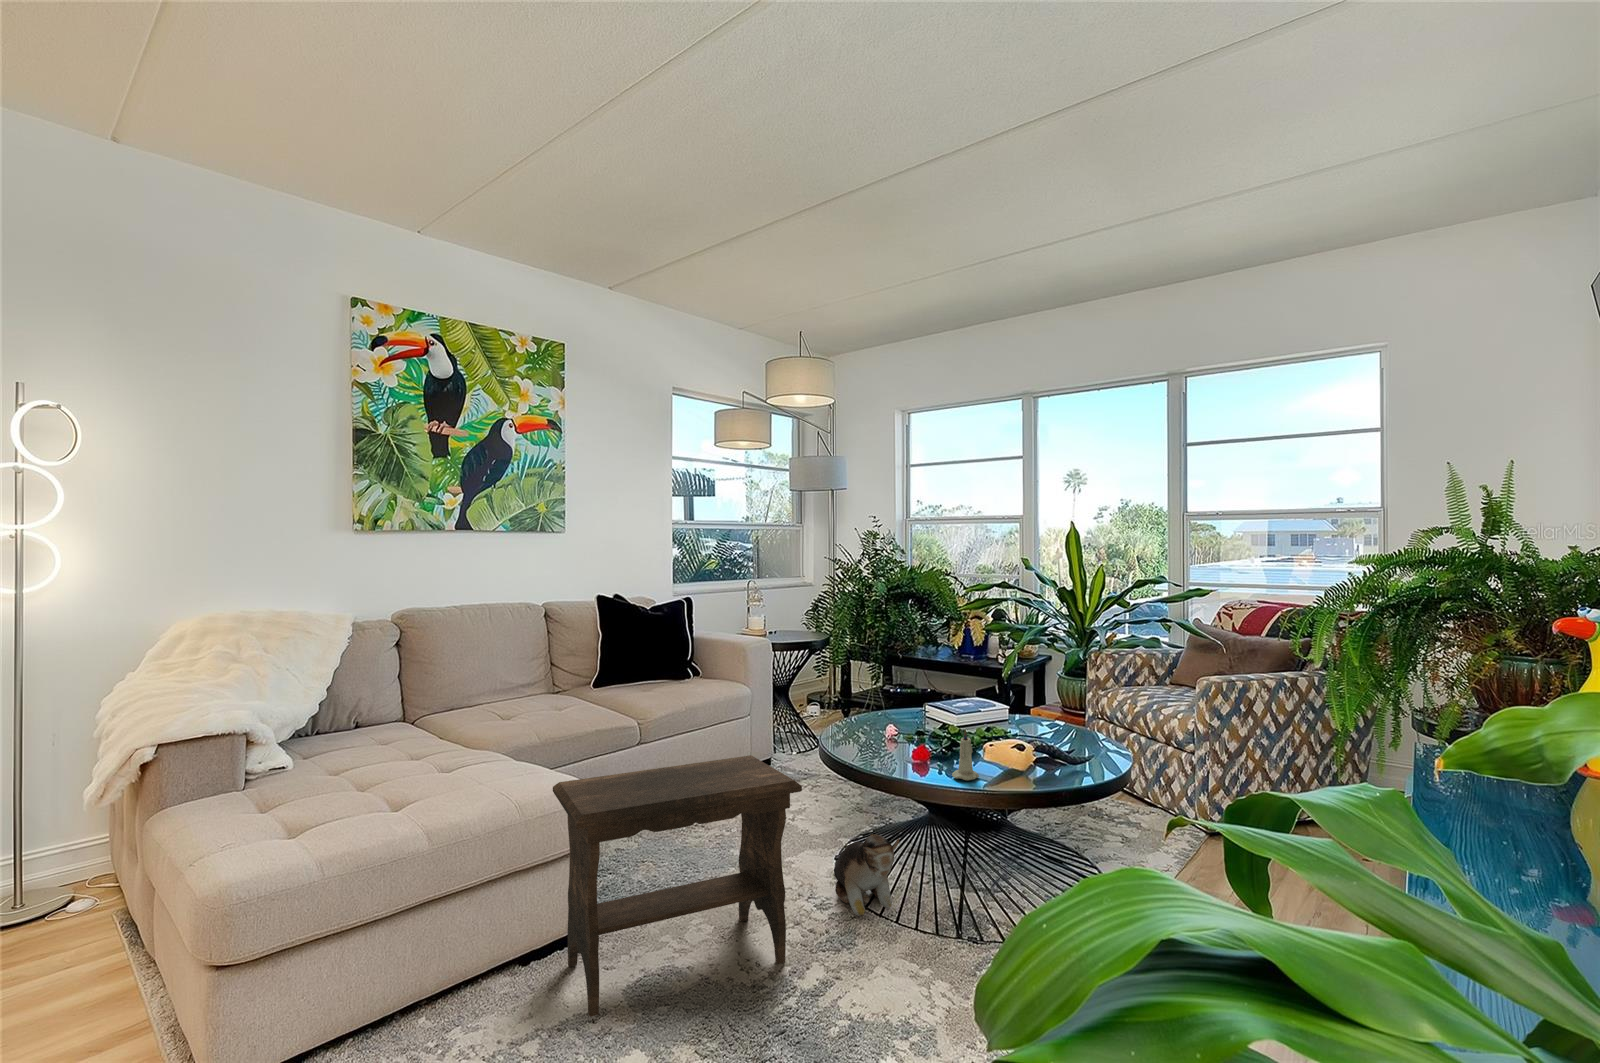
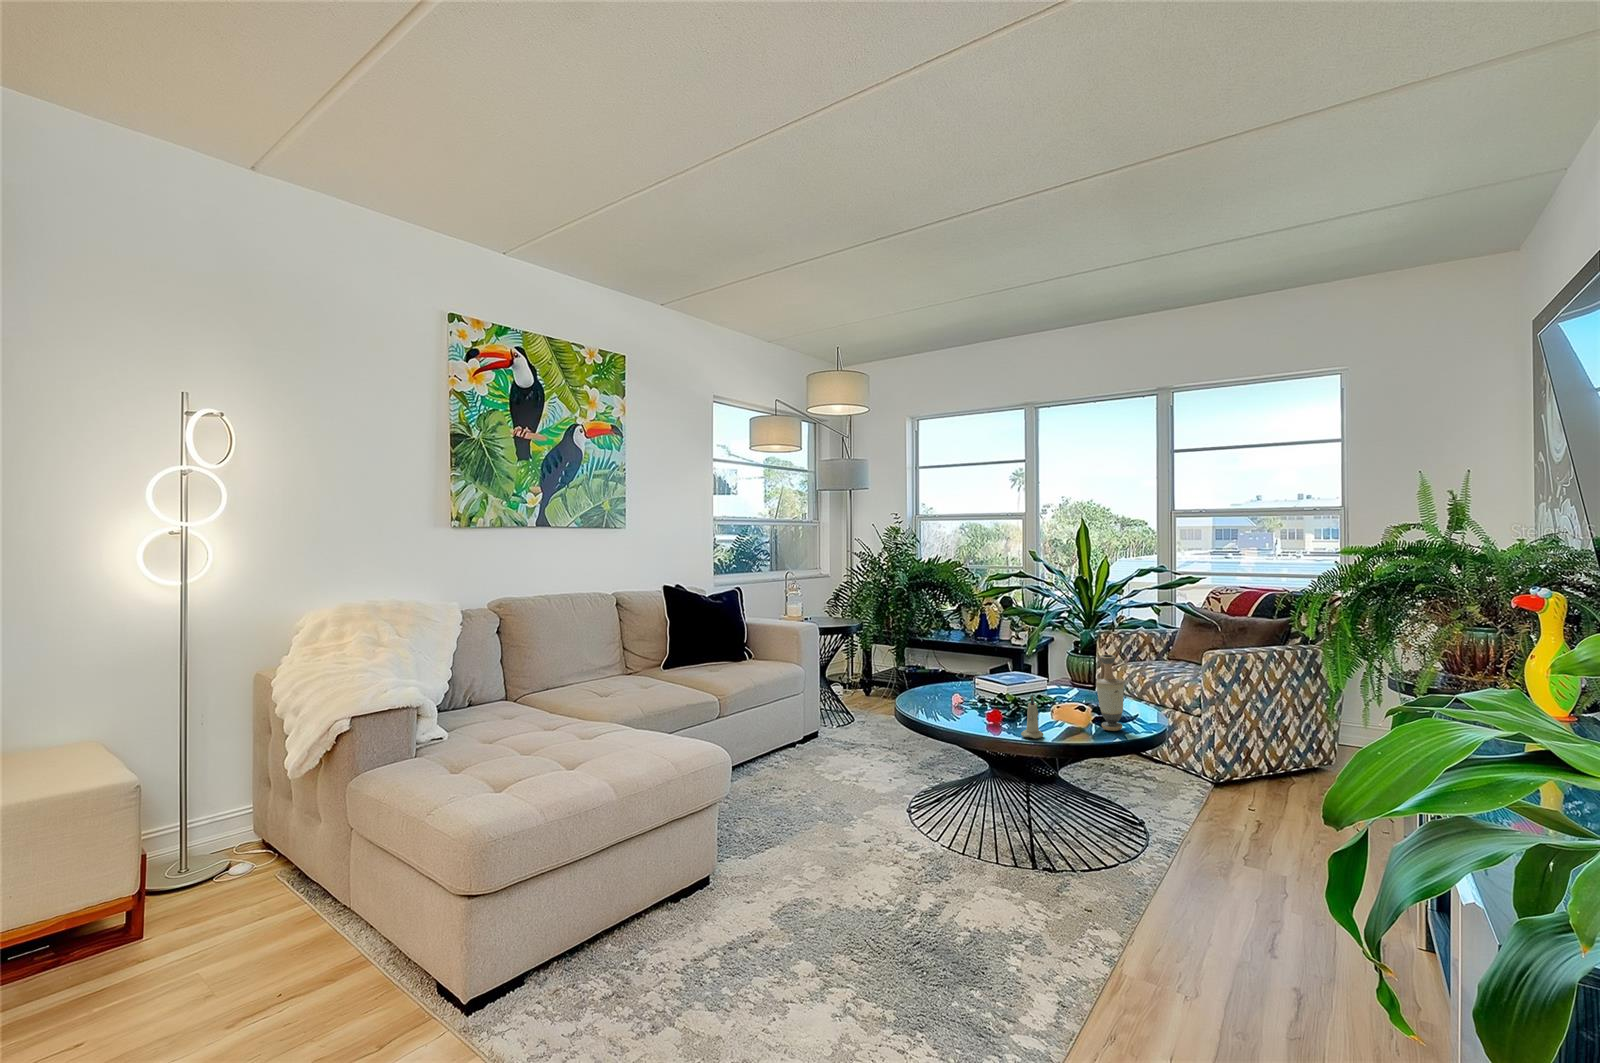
vase: none [1047,681,1078,773] -> present [1096,655,1124,731]
footstool: present [553,755,802,1017] -> none [700,720,912,936]
plush toy: present [834,834,899,916] -> none [911,785,983,855]

